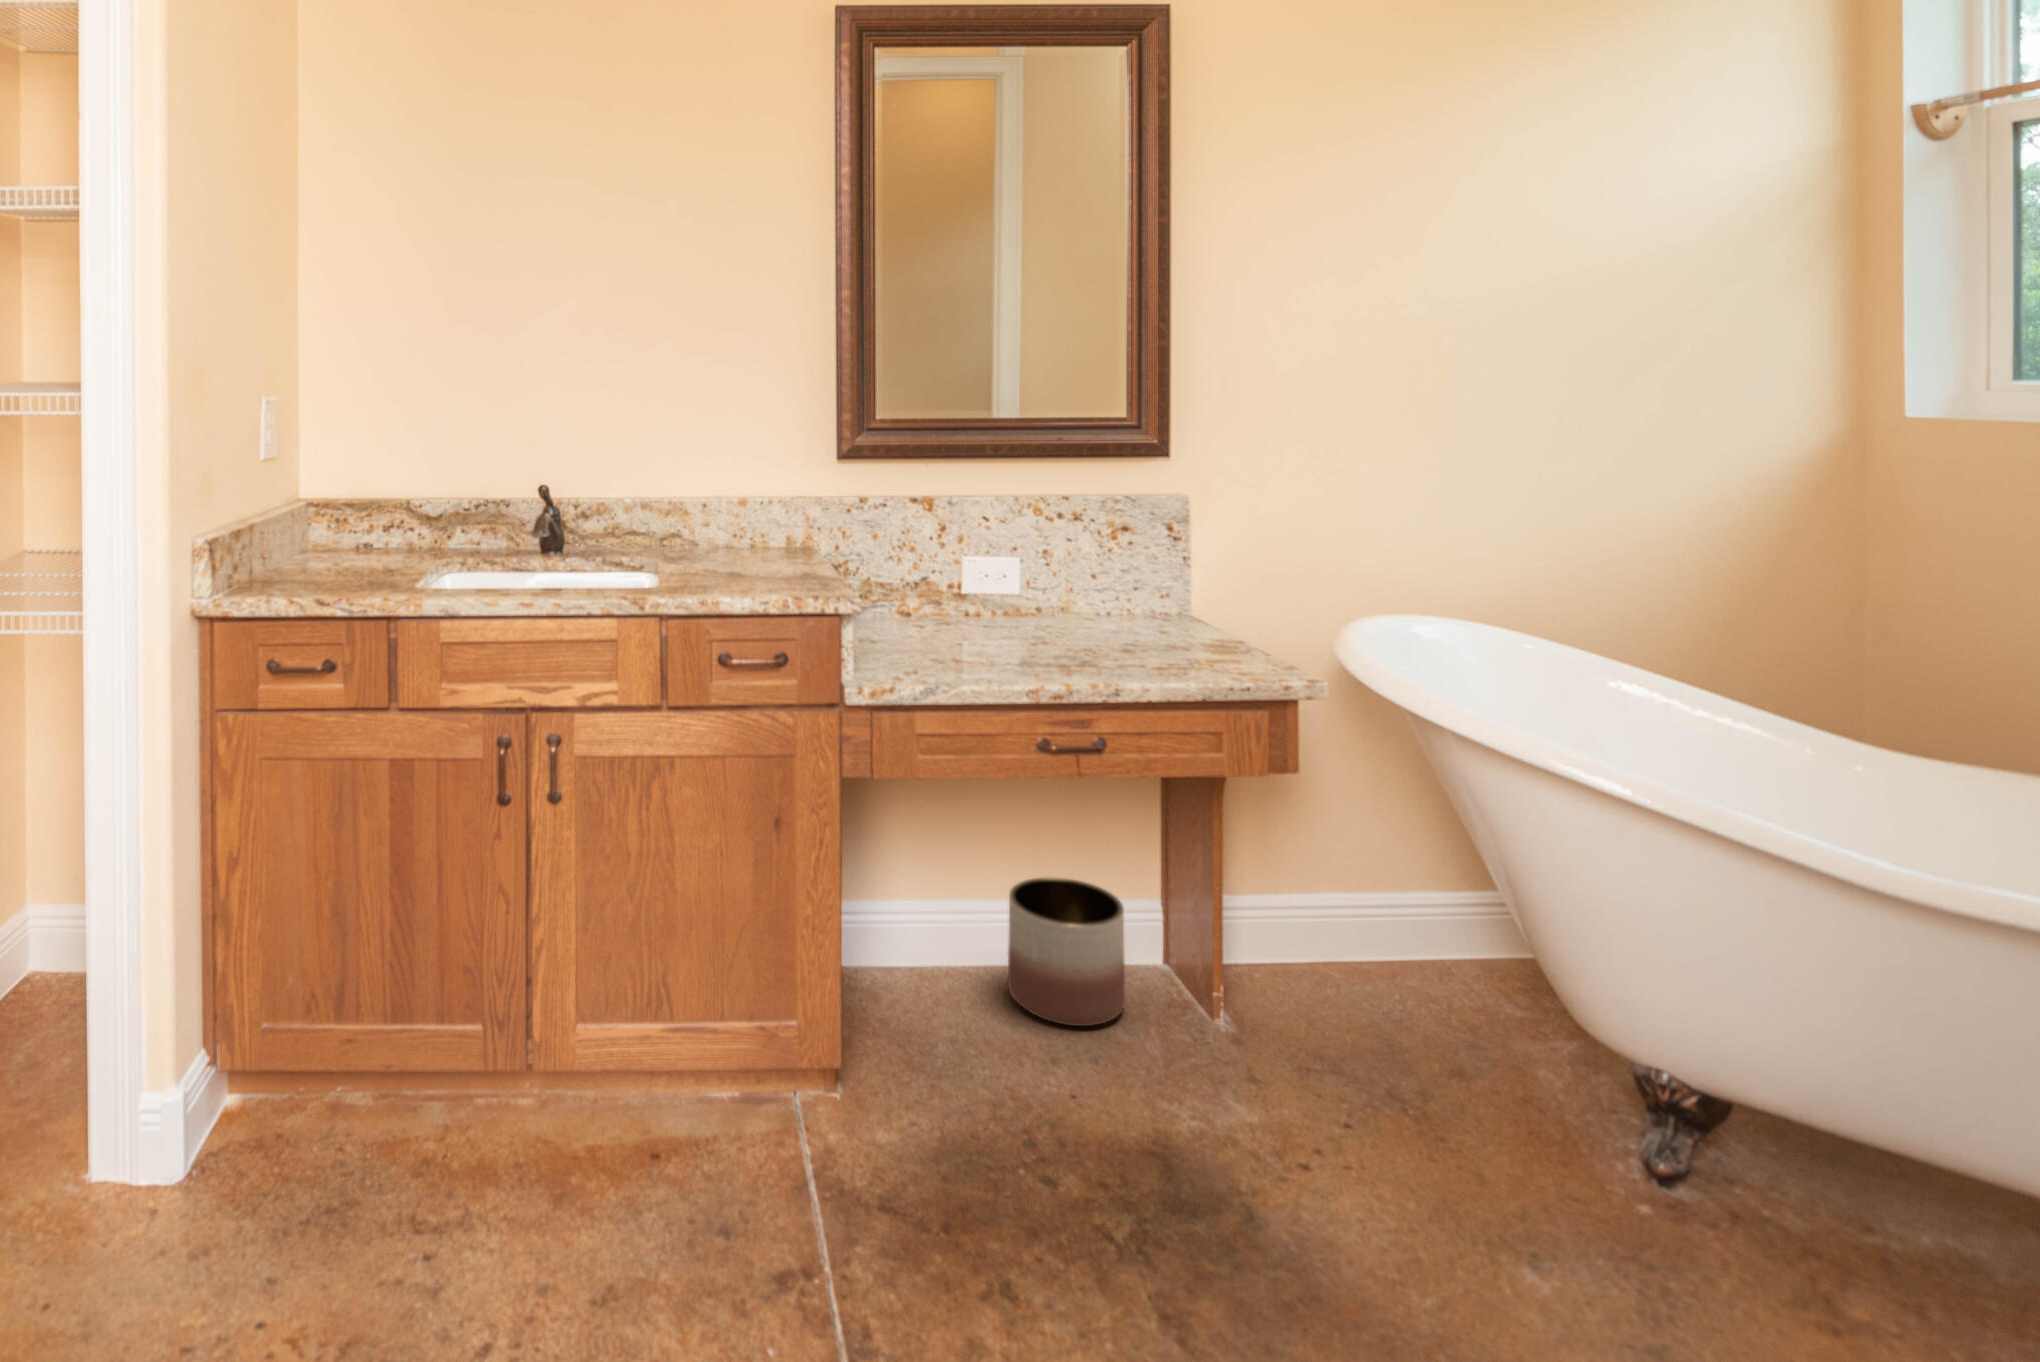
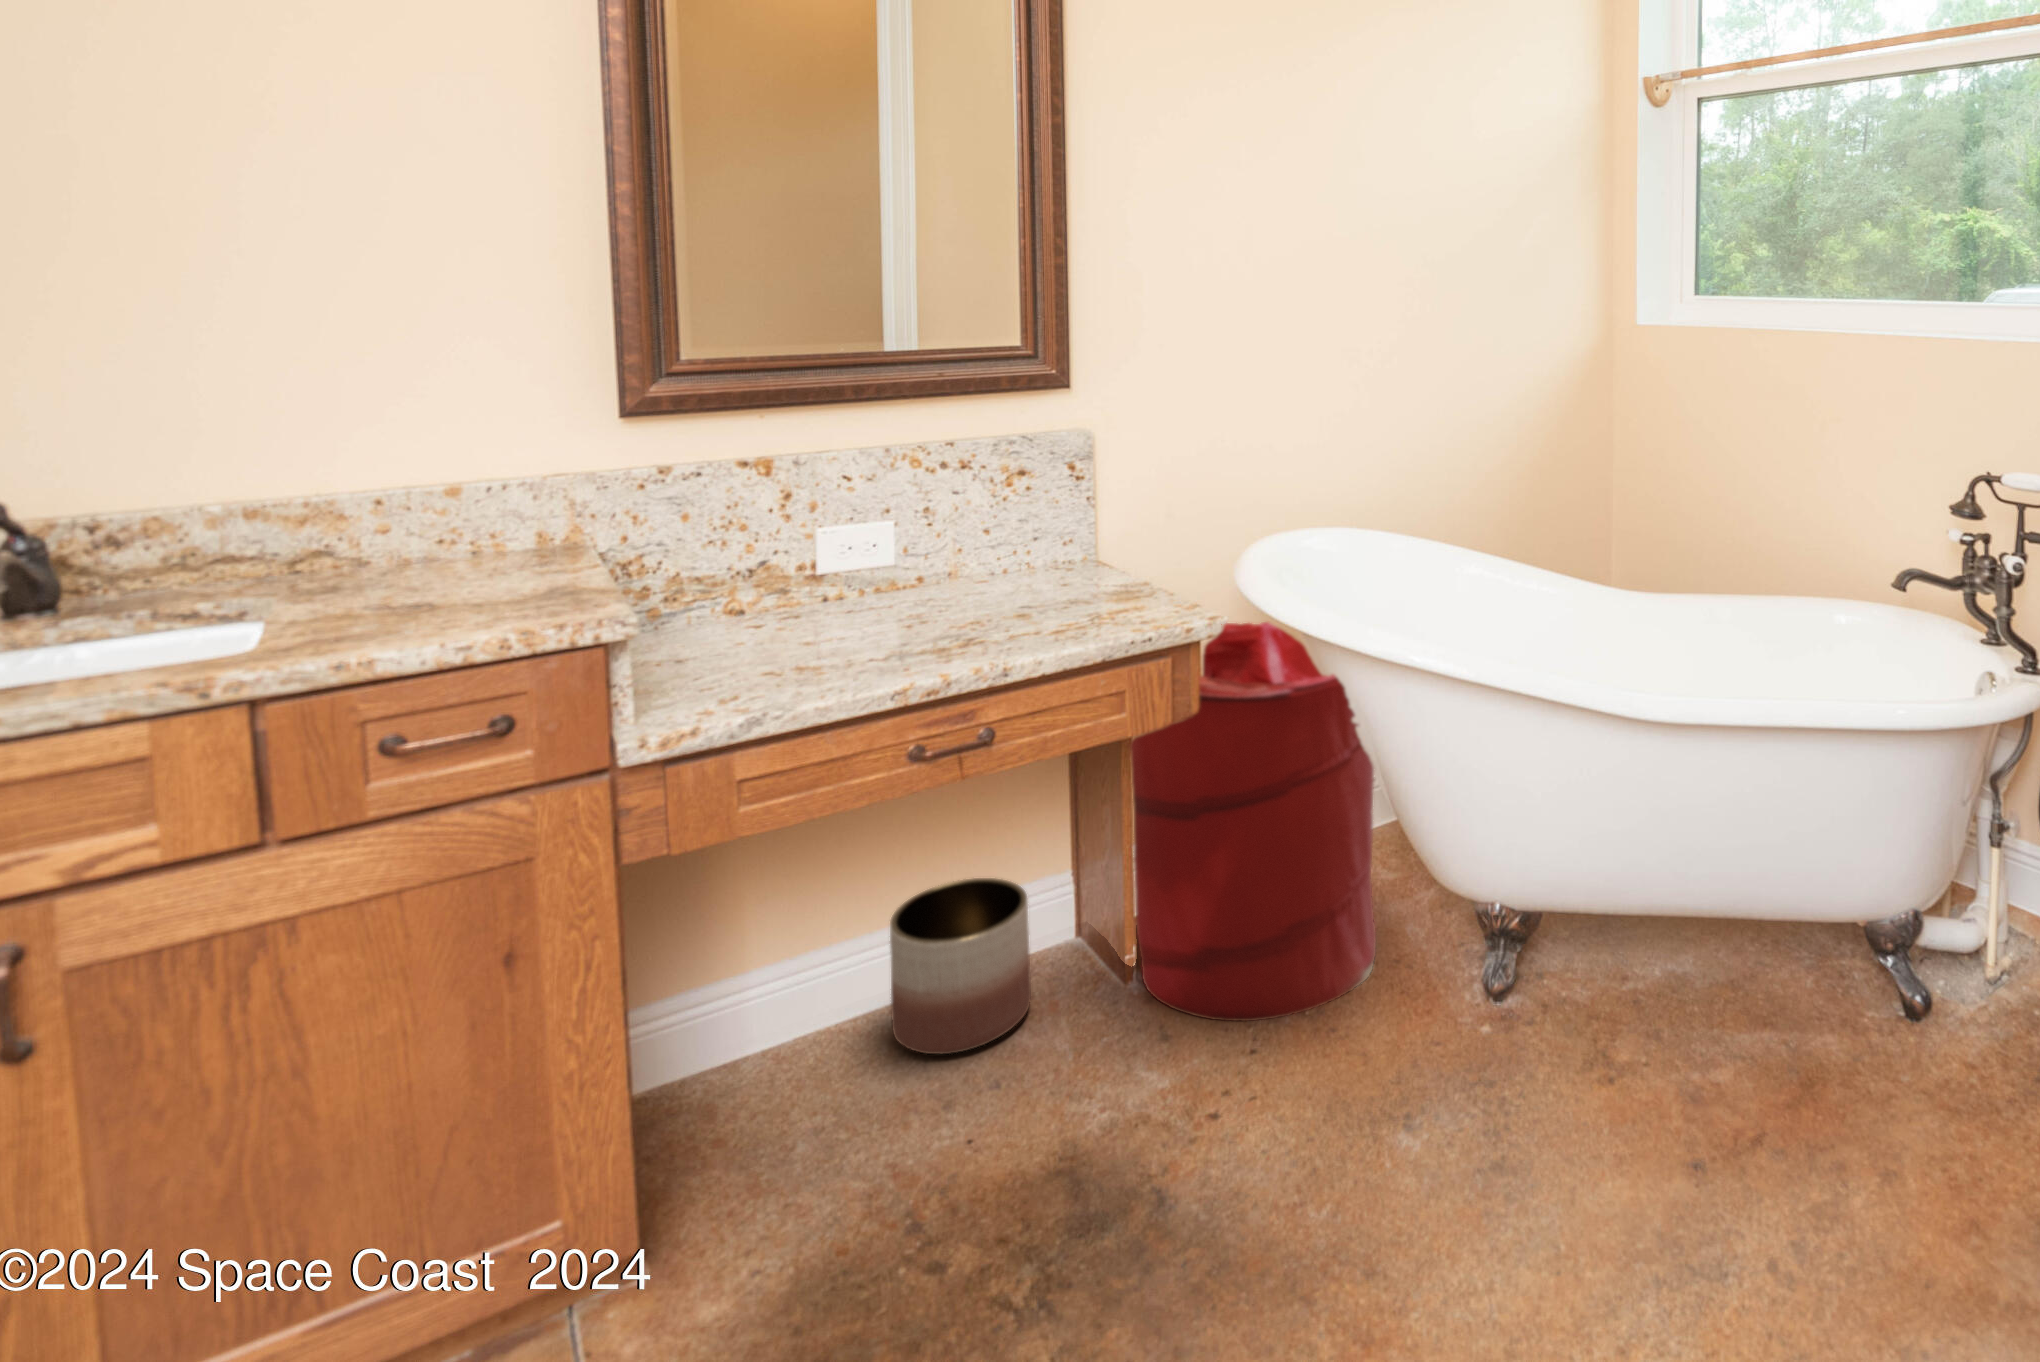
laundry hamper: none [1222,698,1499,1111] -> present [1130,622,1376,1021]

